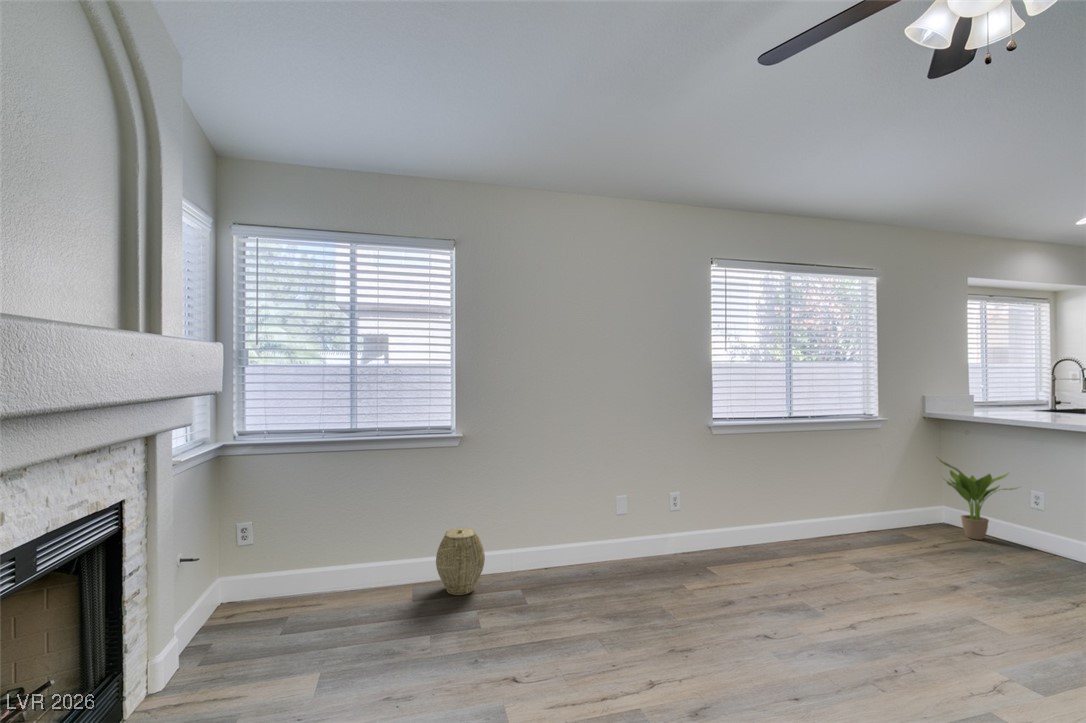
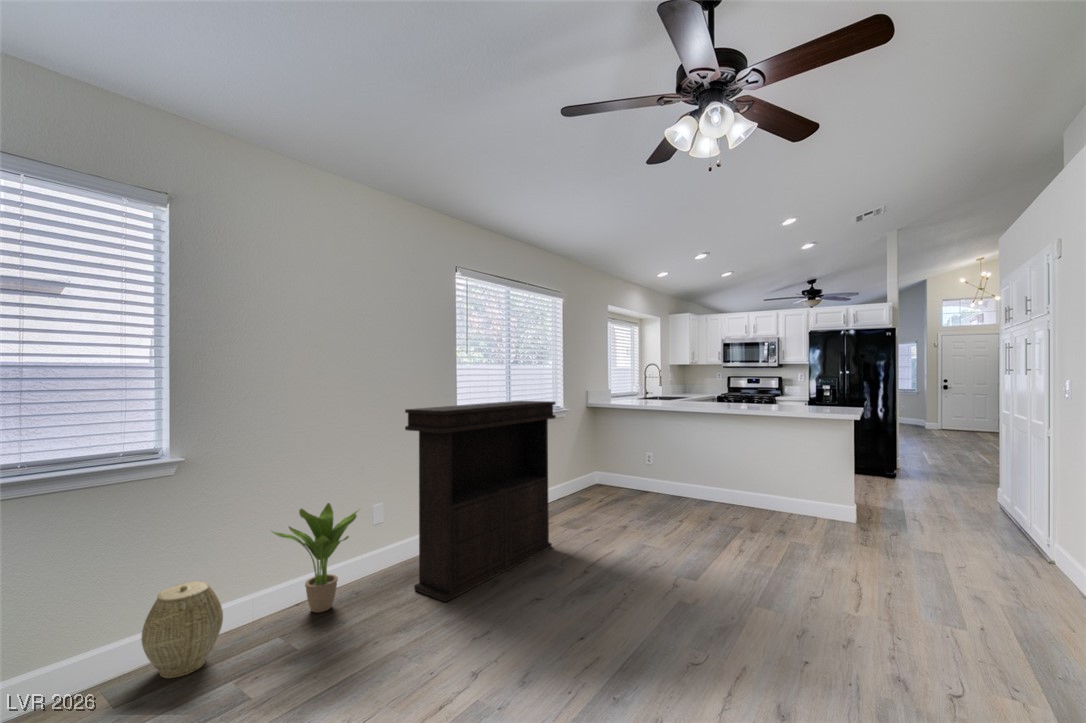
console table: none [634,405,827,607] -> present [405,401,556,602]
potted plant: present [938,458,1016,540] -> present [272,503,358,613]

